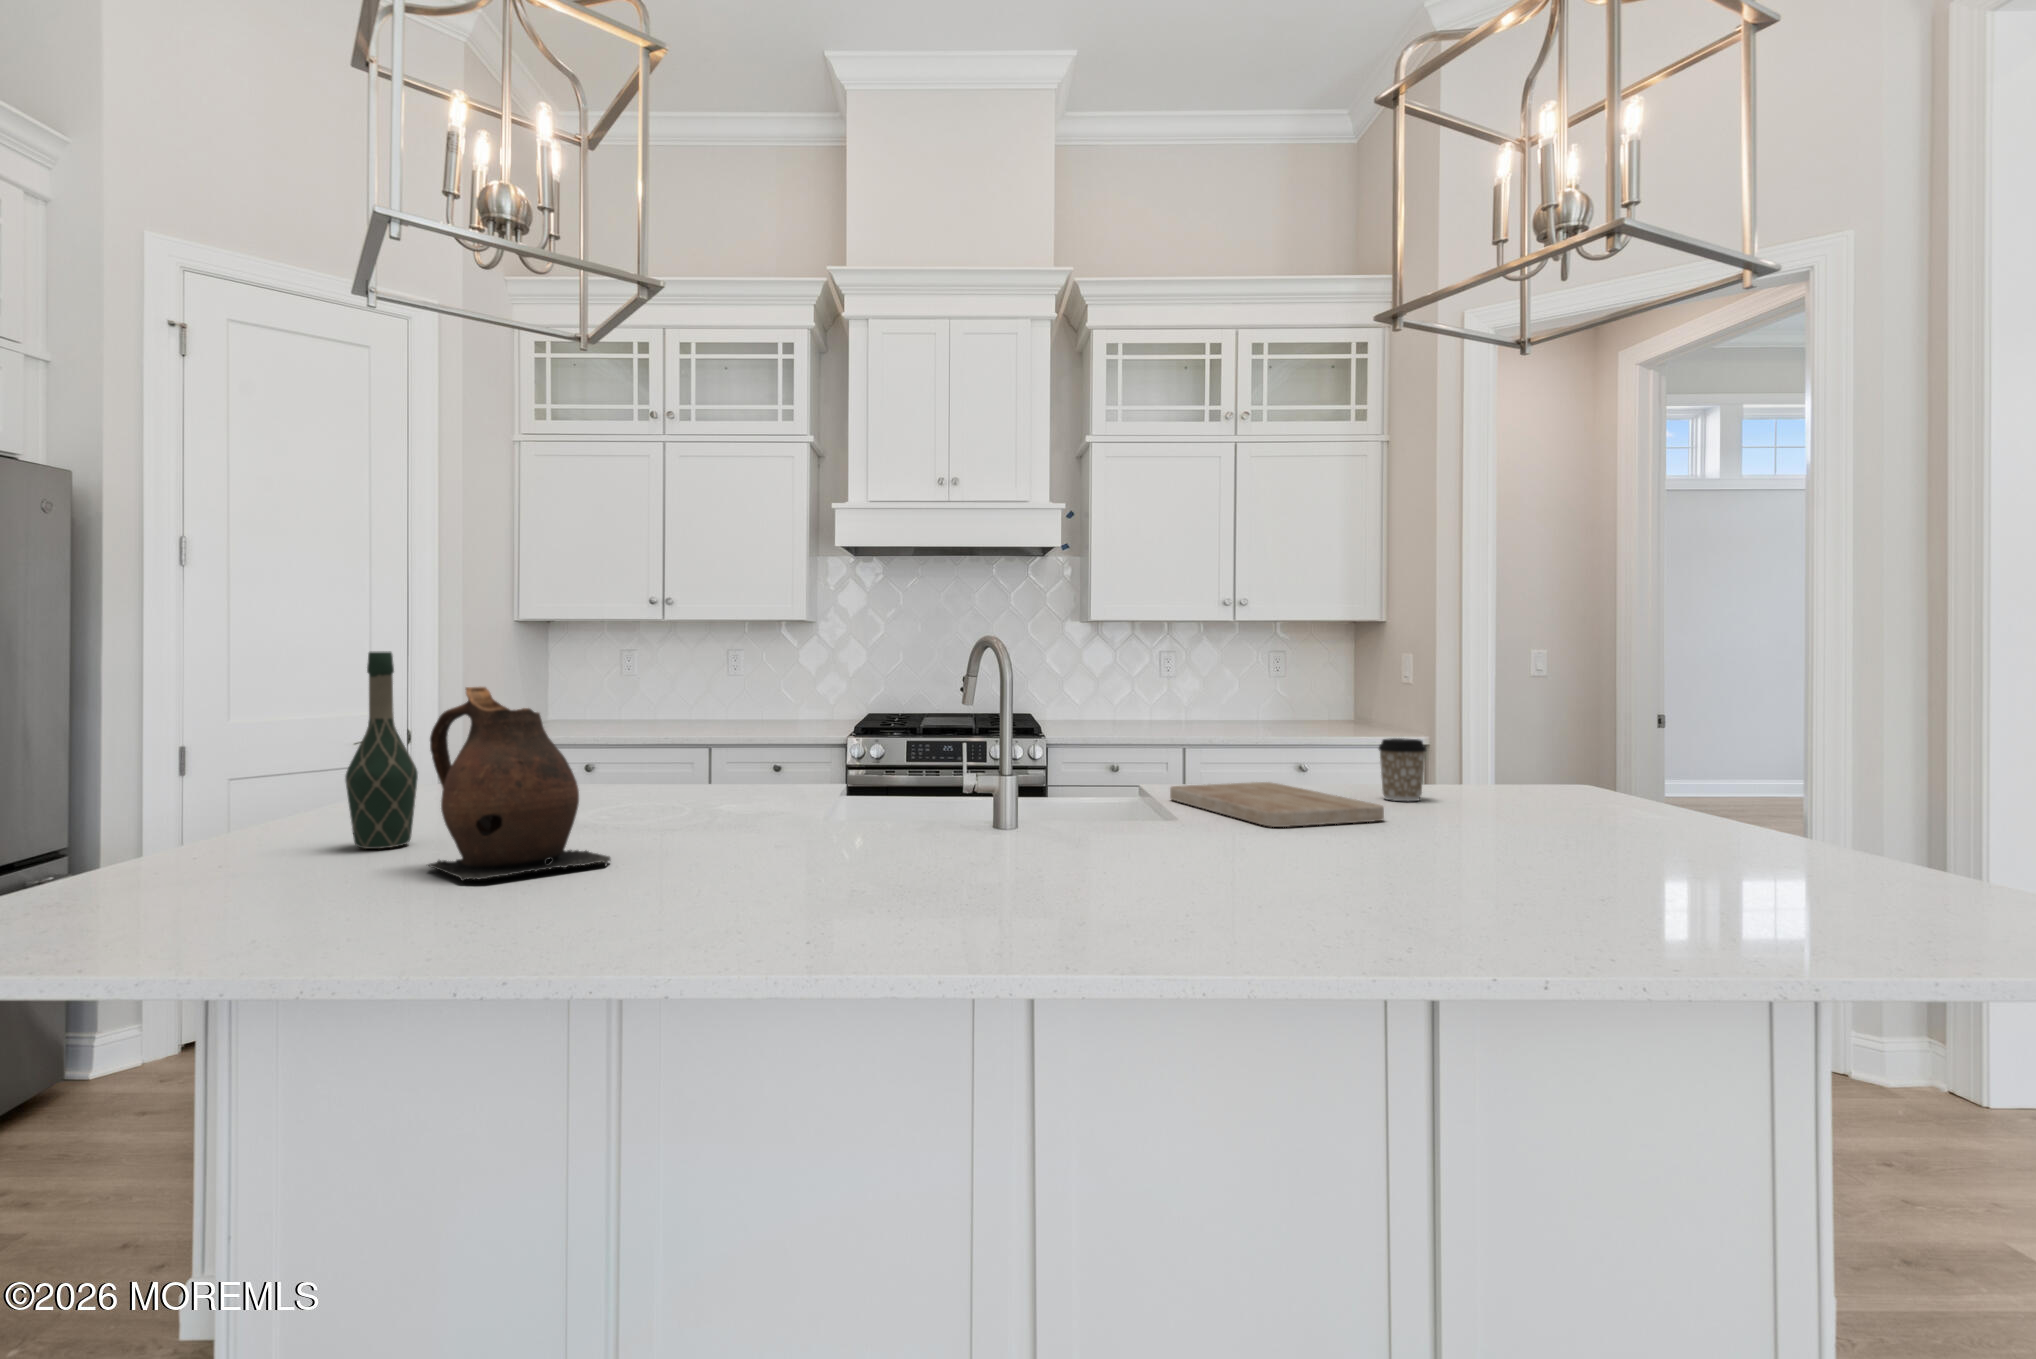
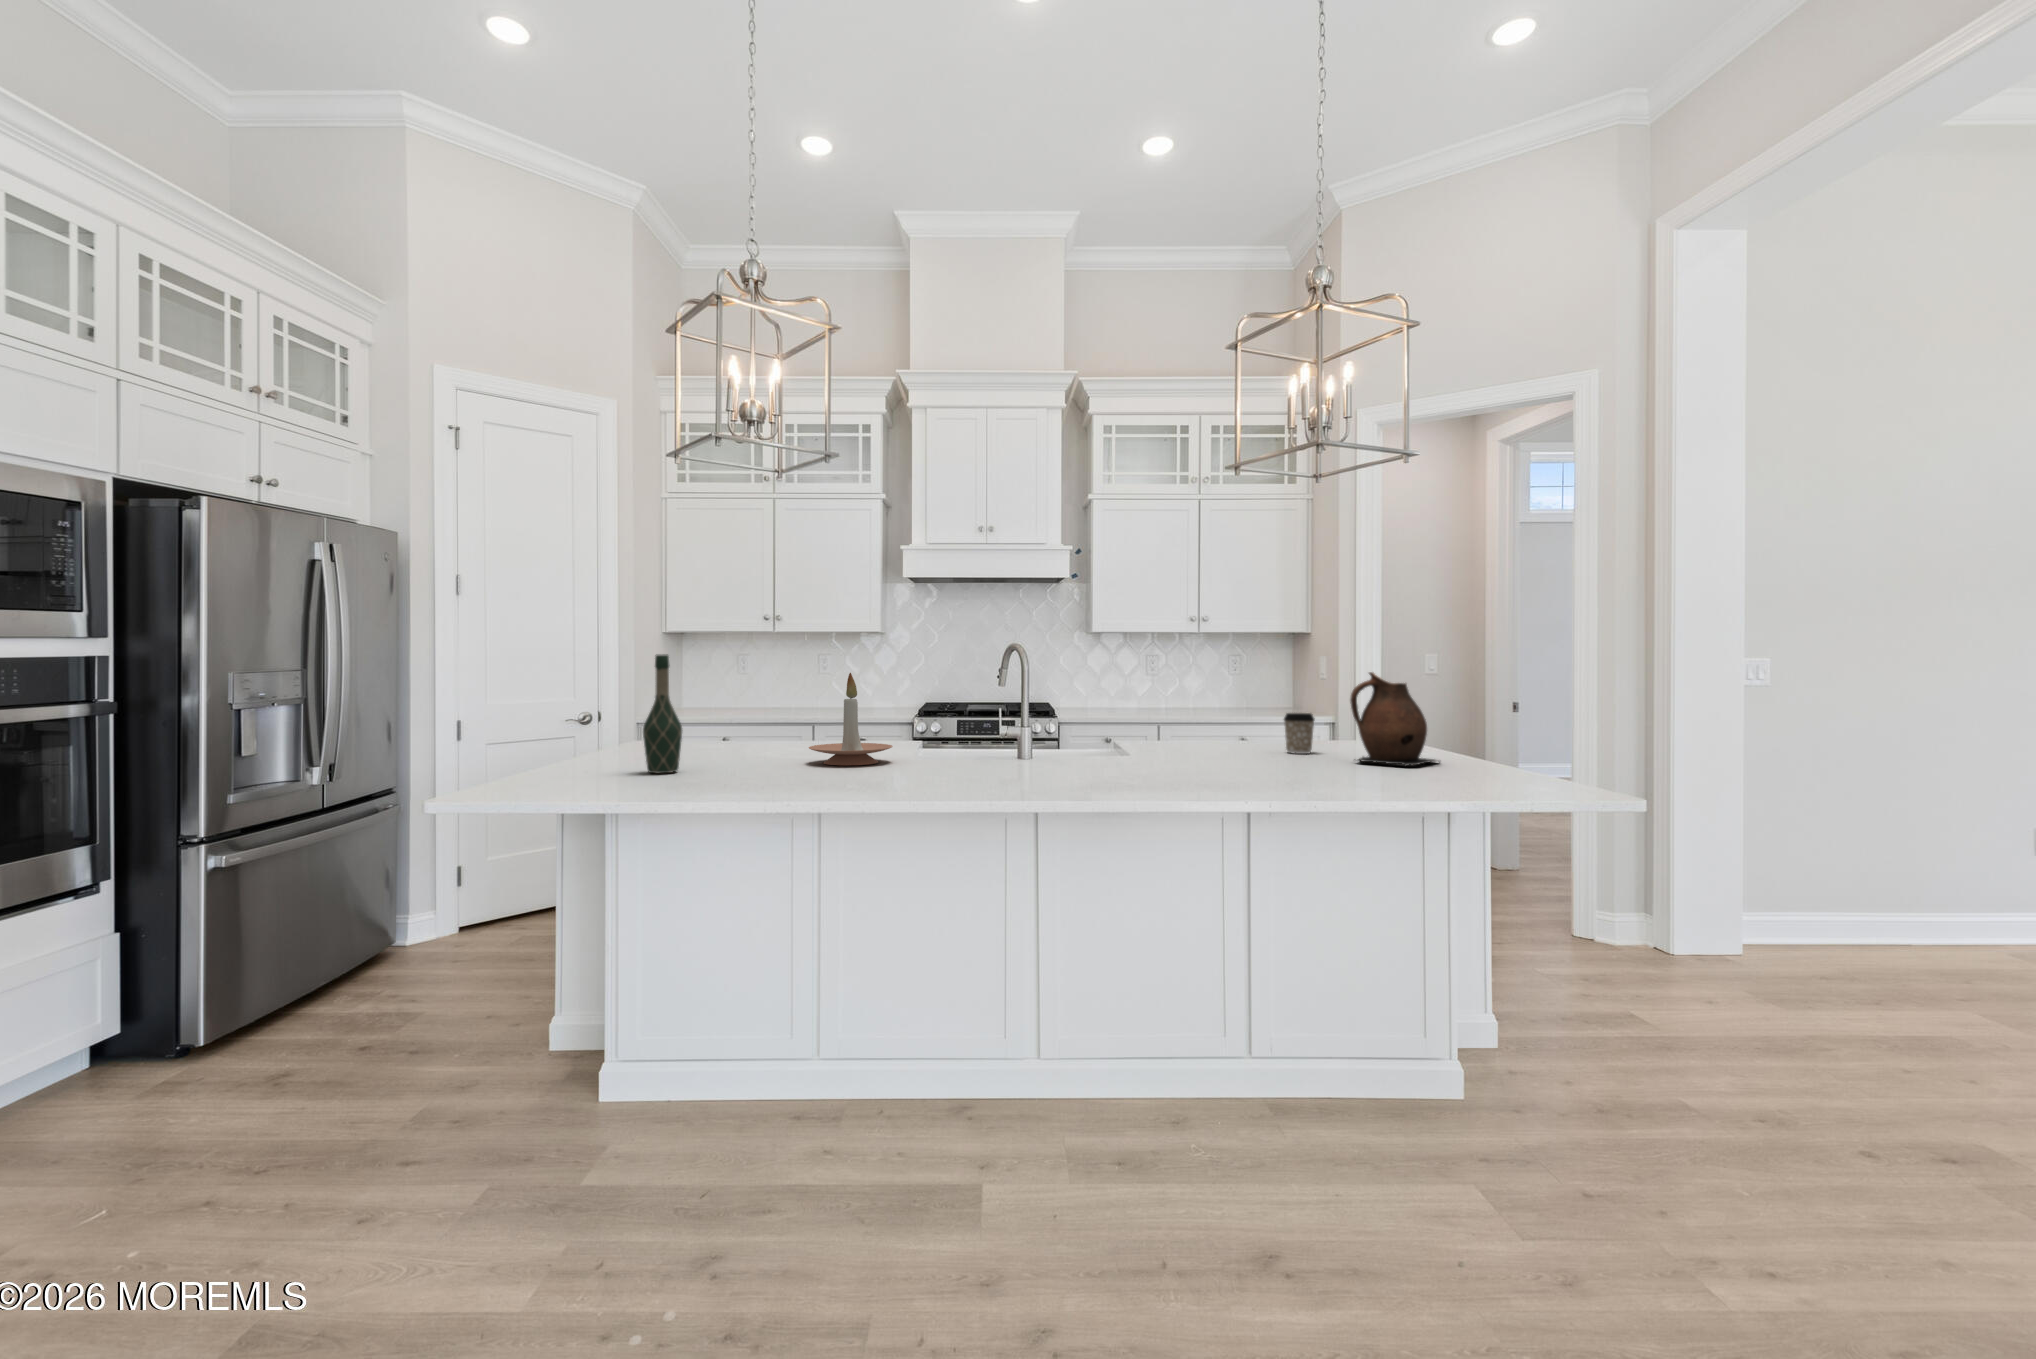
candle holder: none [640,680,777,829] -> present [809,673,893,765]
ceramic pitcher: present [429,687,611,881] -> present [1350,672,1440,766]
cutting board: present [1170,782,1384,827] -> none [1145,742,1280,765]

